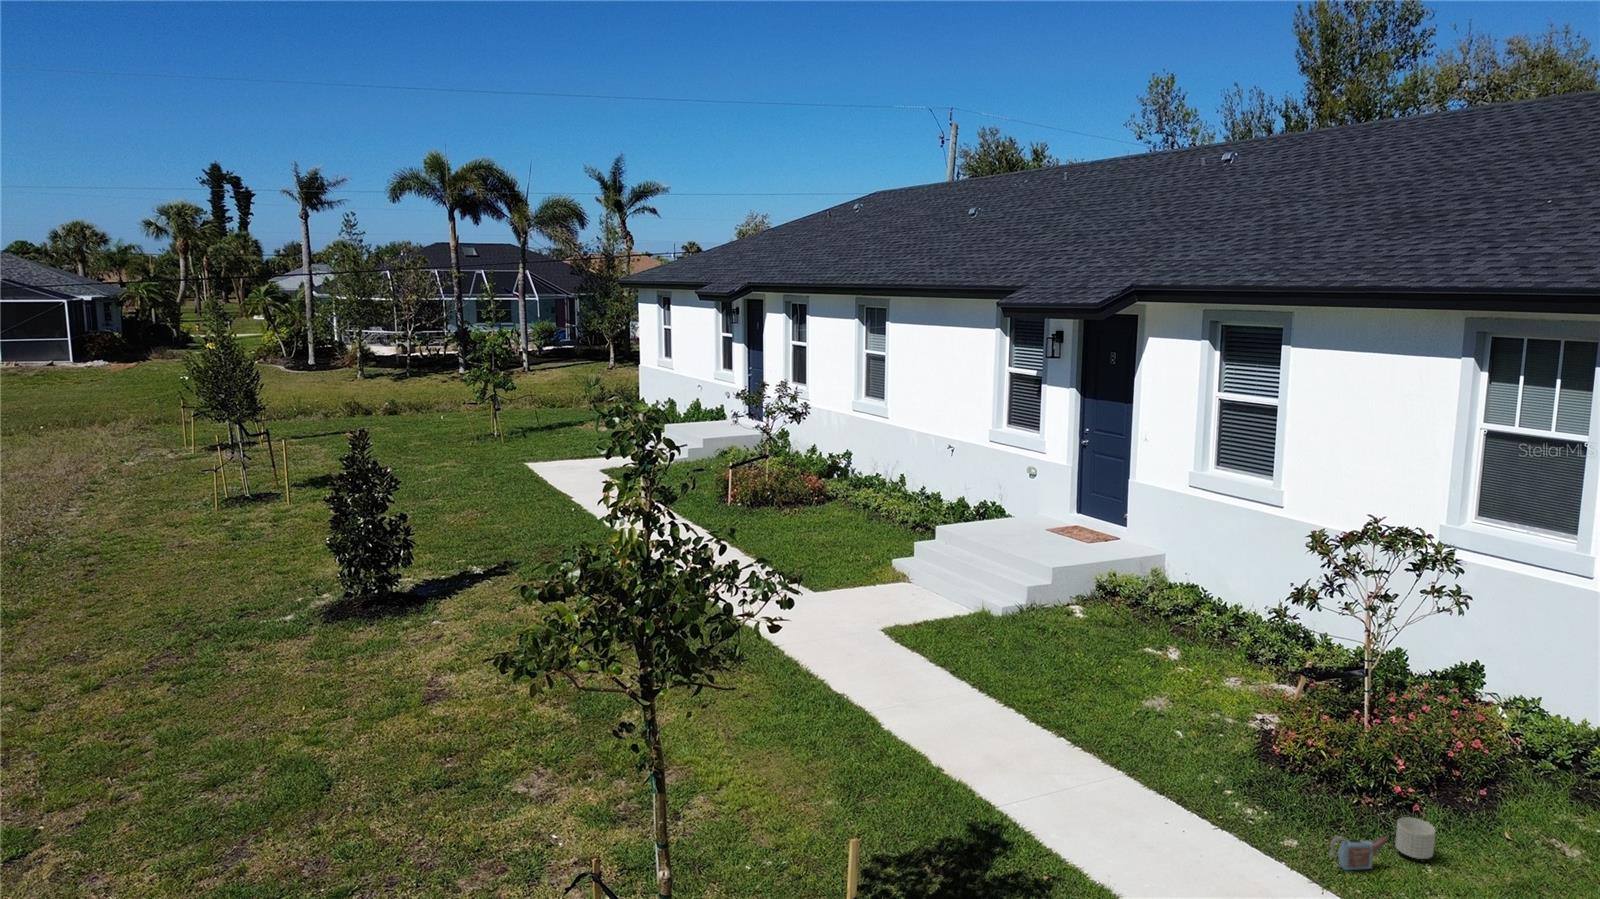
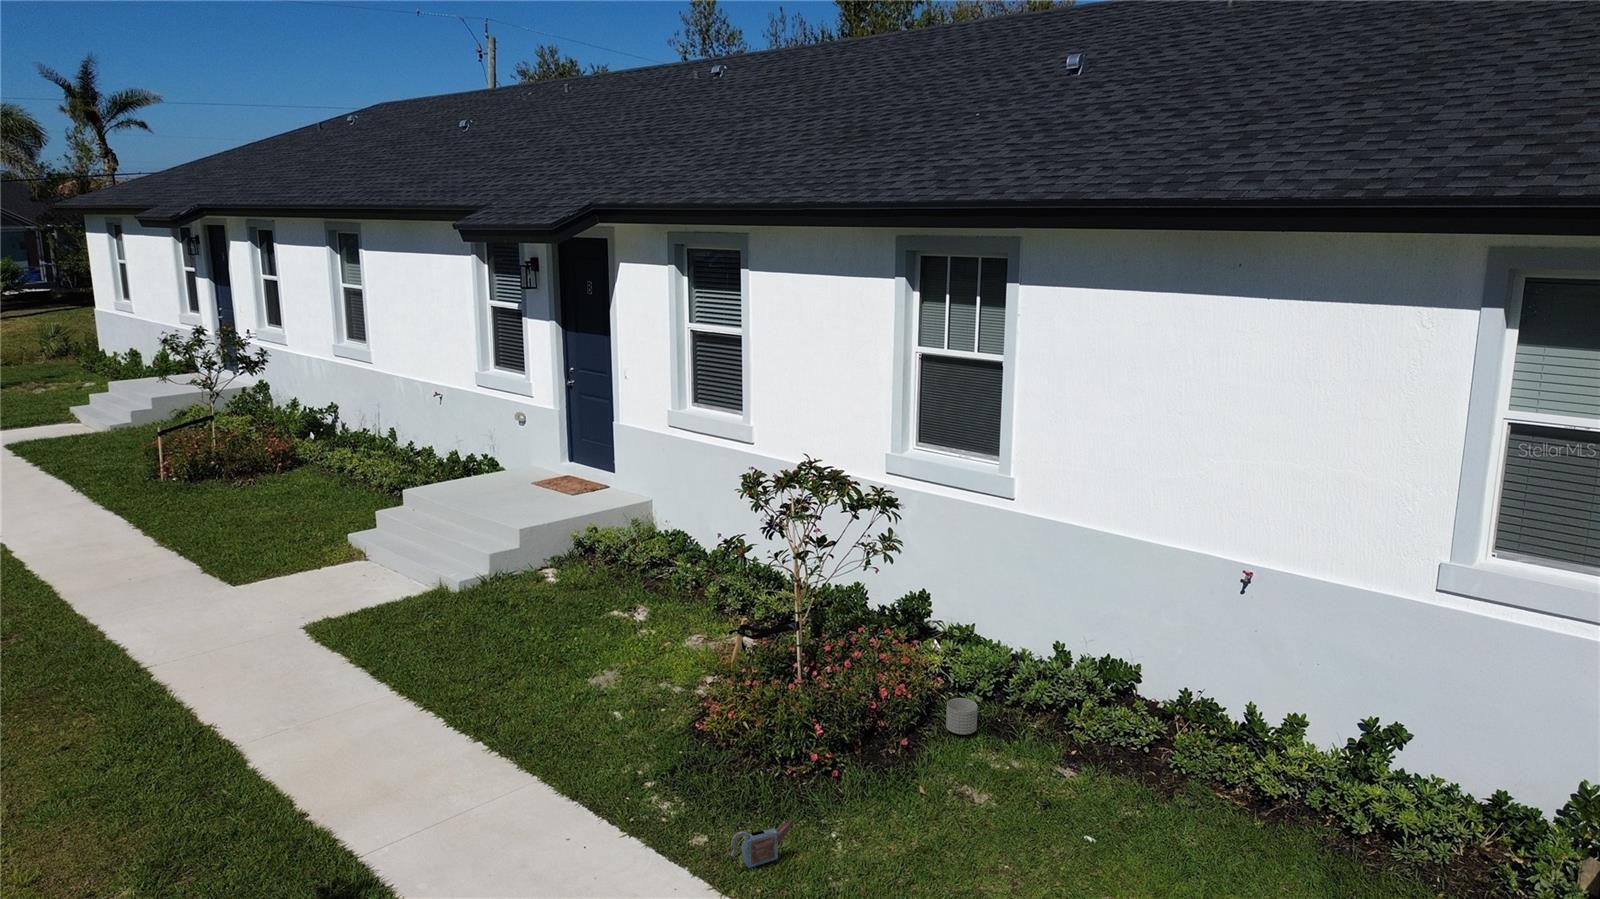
planter: present [1395,817,1435,859] -> present [946,698,978,735]

